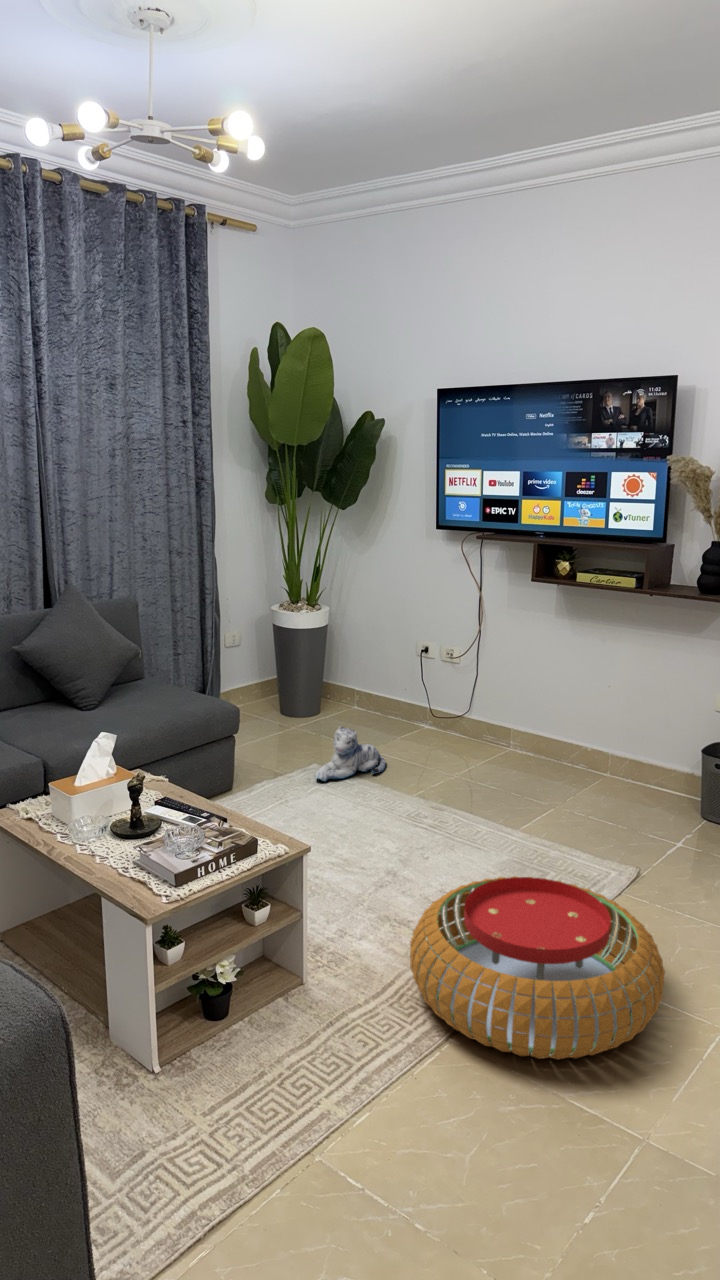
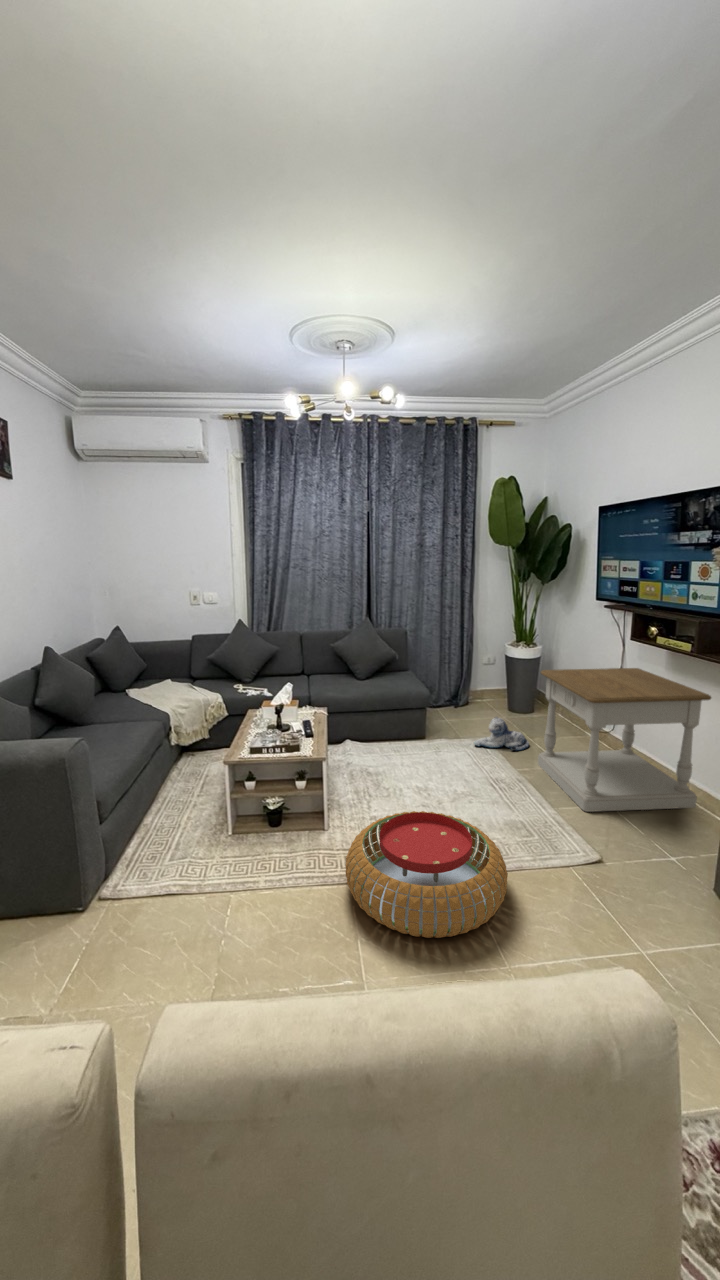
side table: none [425,620,641,824] -> present [538,668,711,812]

